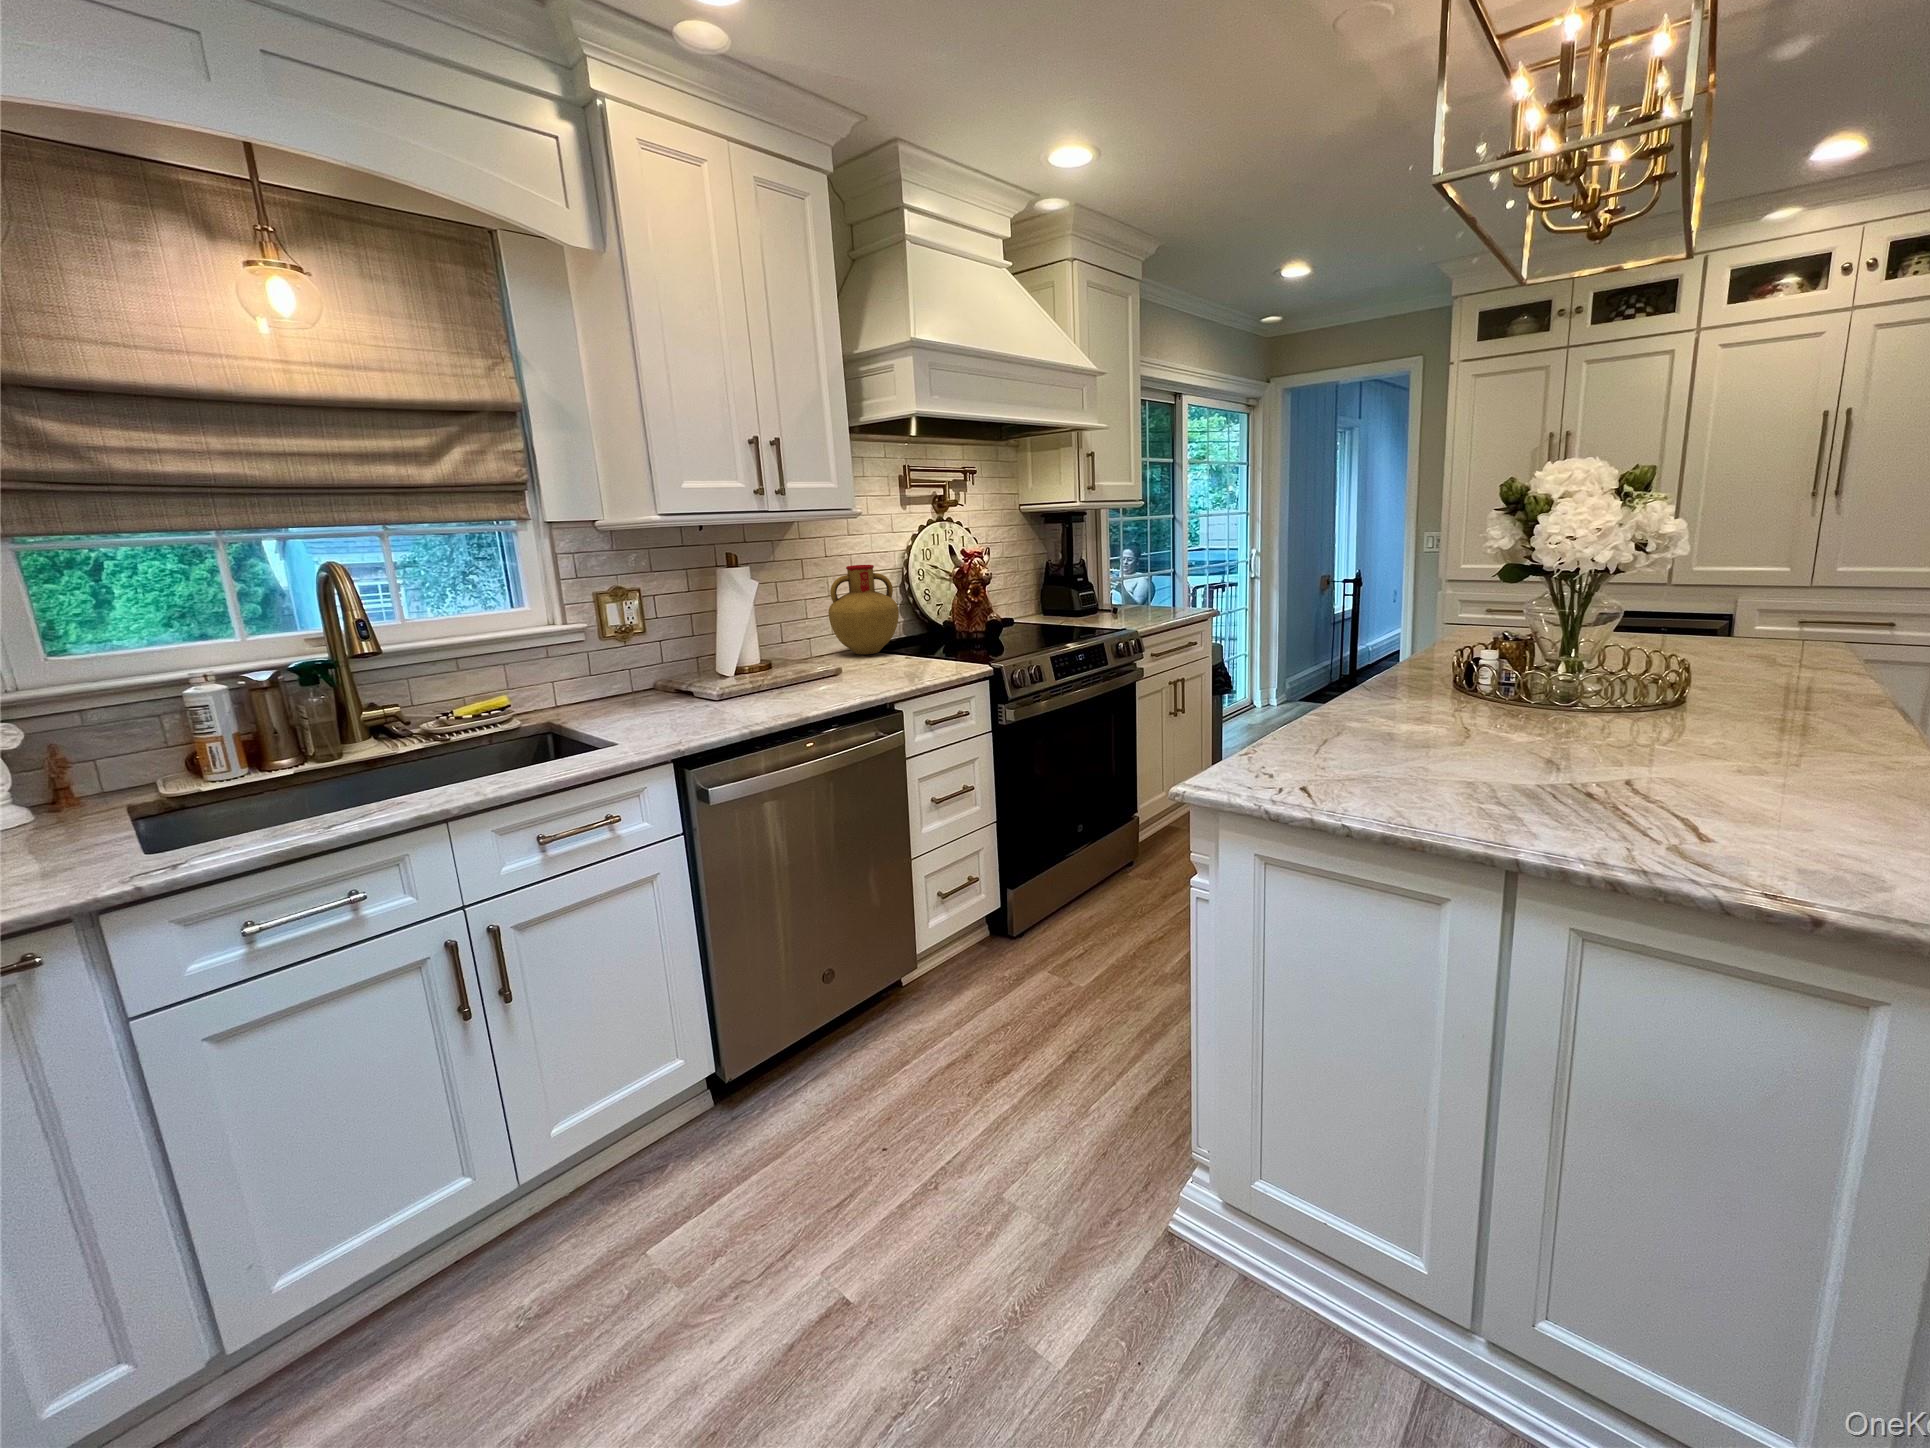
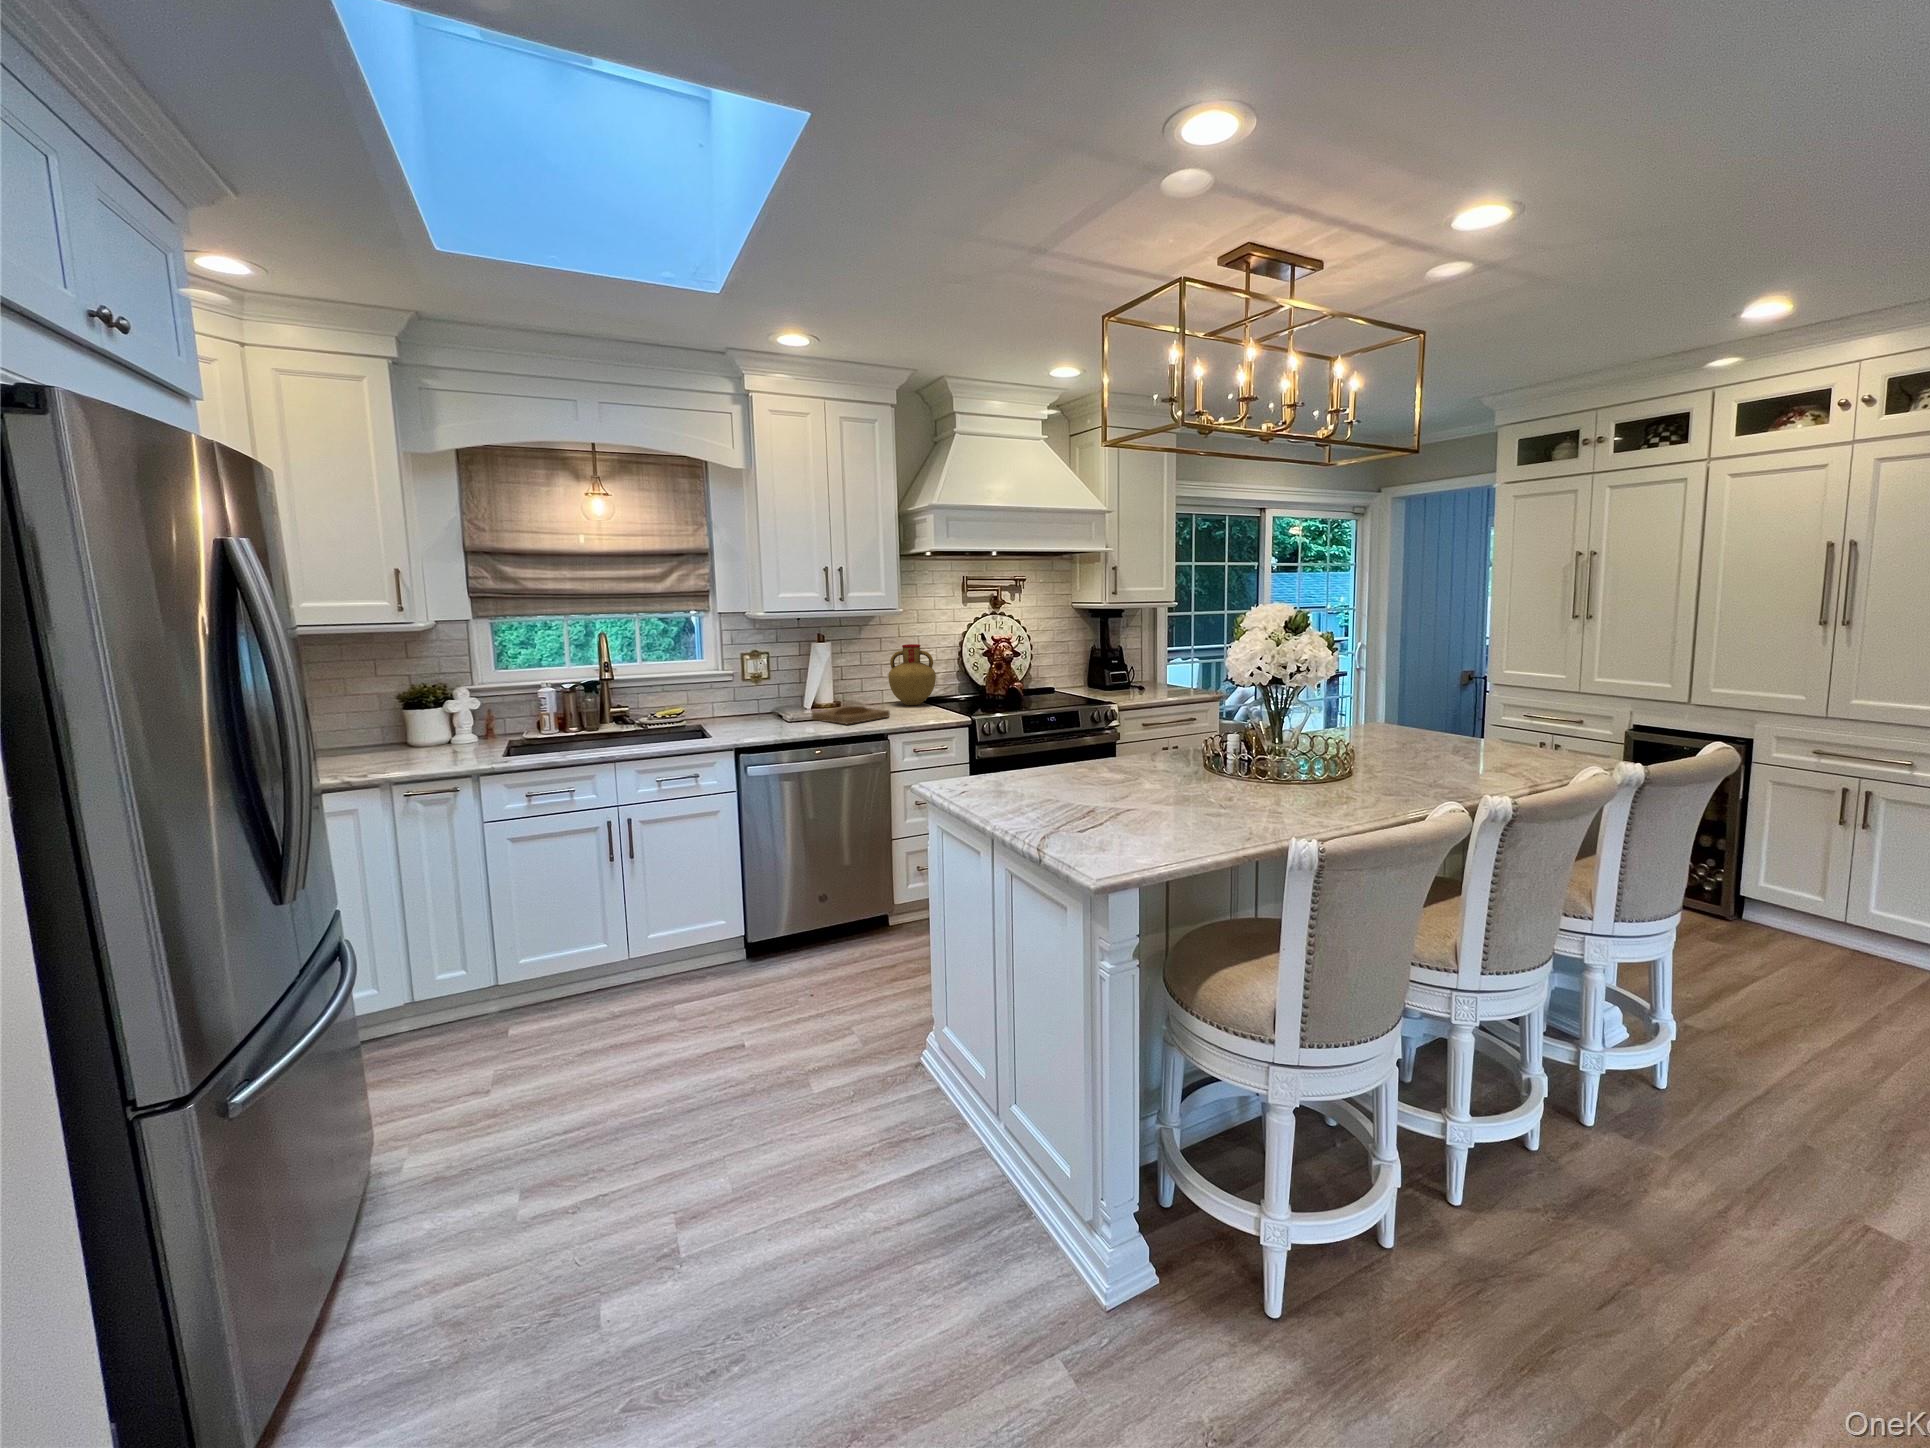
tray: none [752,661,873,693] -> present [811,706,890,724]

